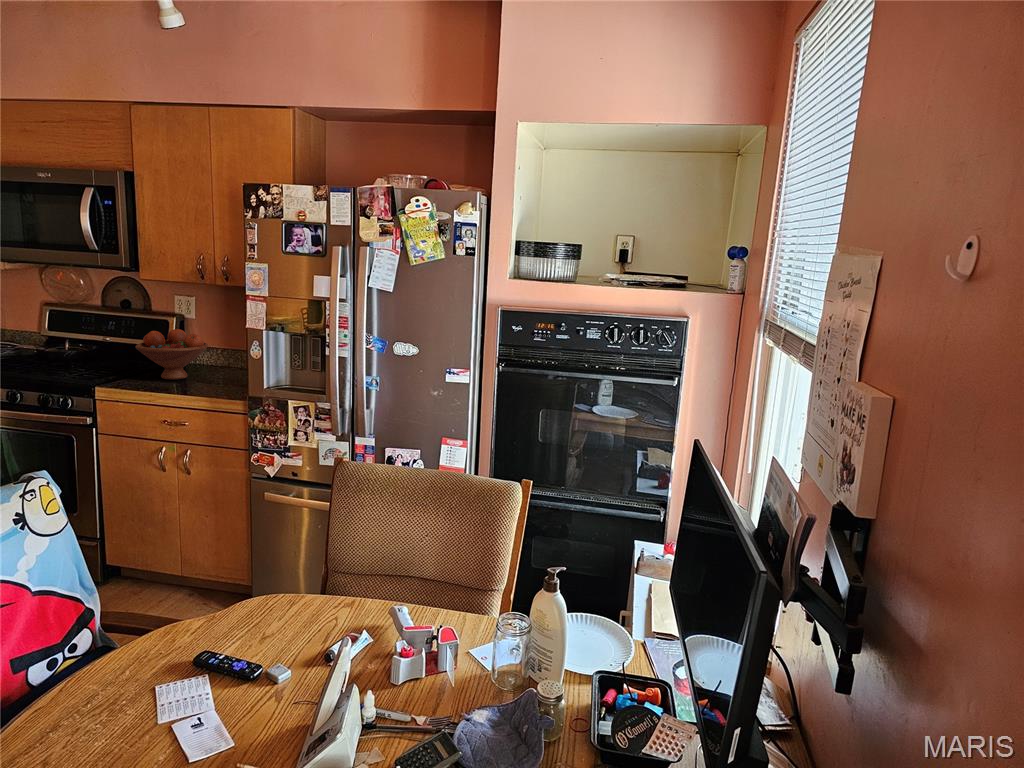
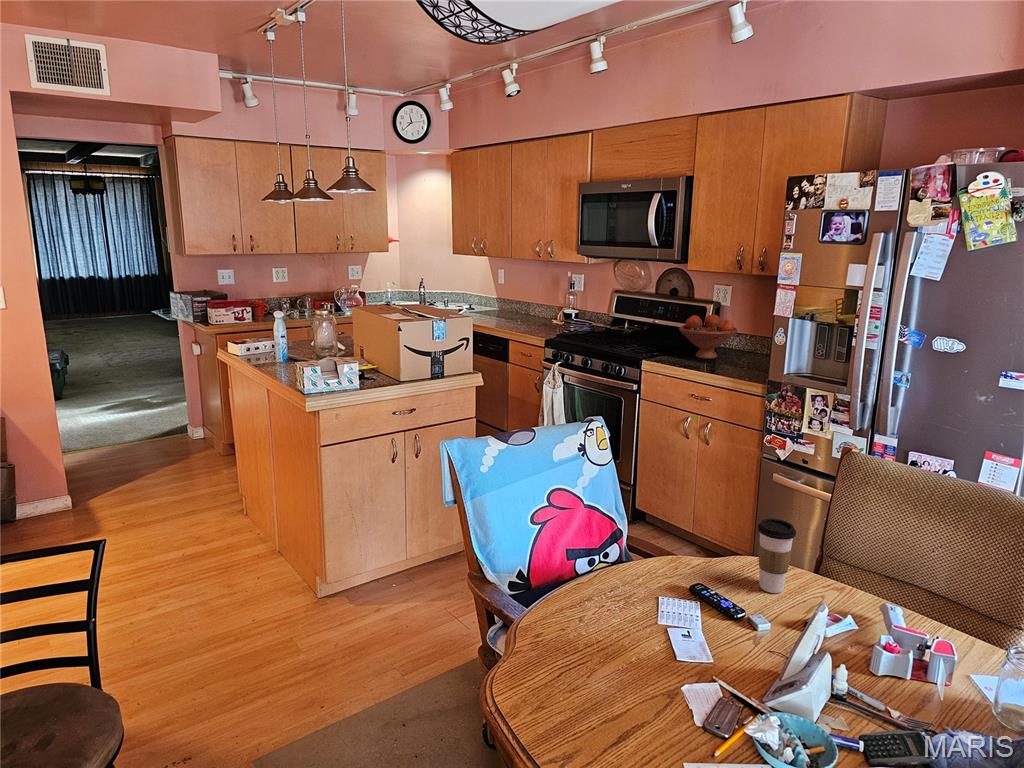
coffee cup: none [261,551,303,635] -> present [758,519,796,593]

